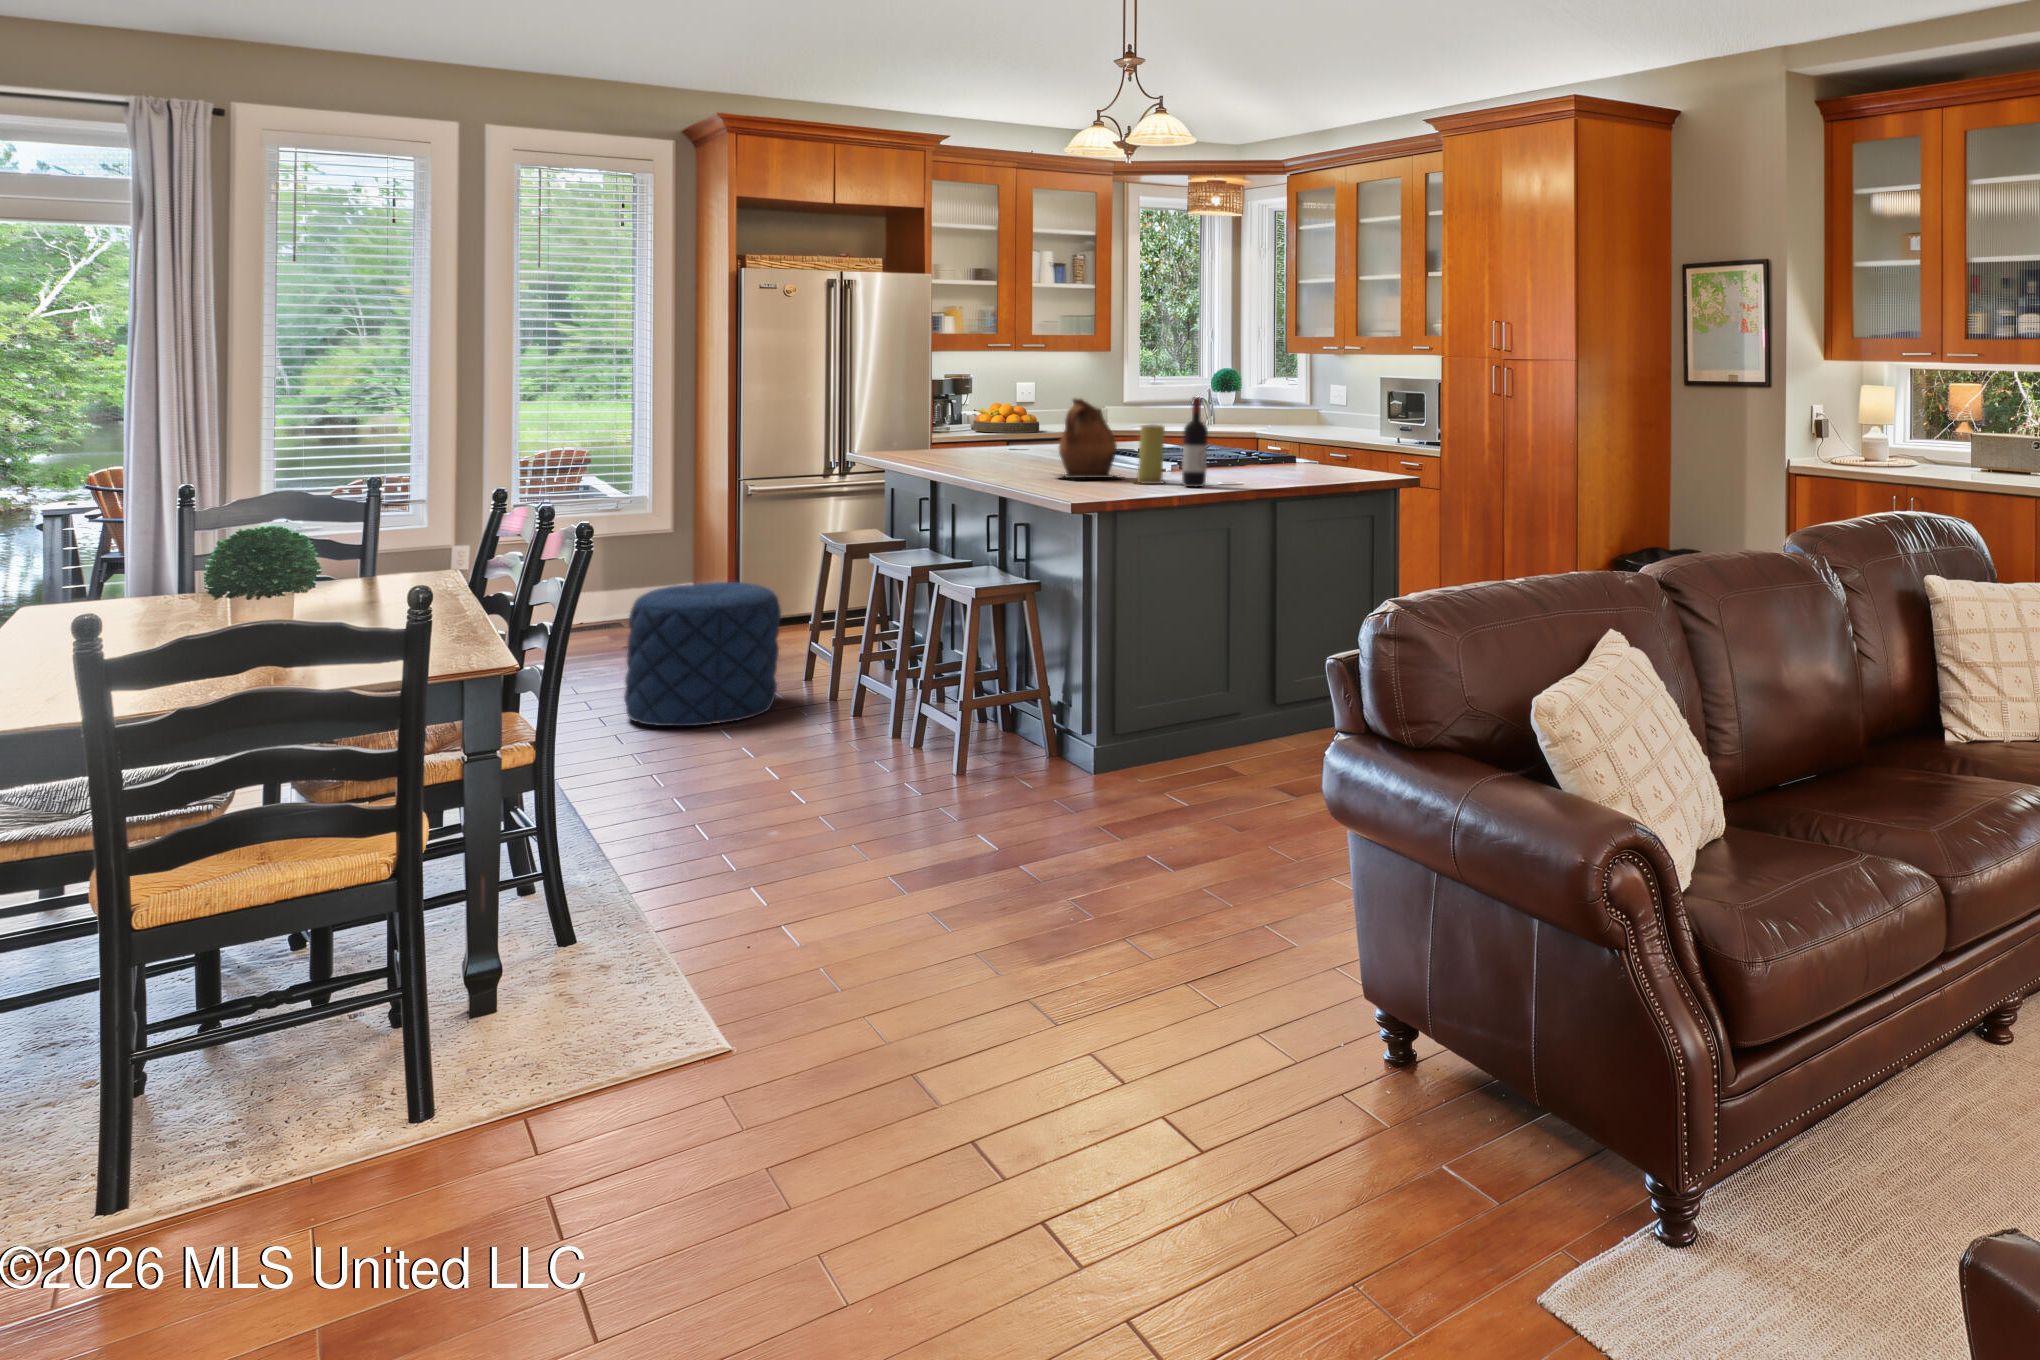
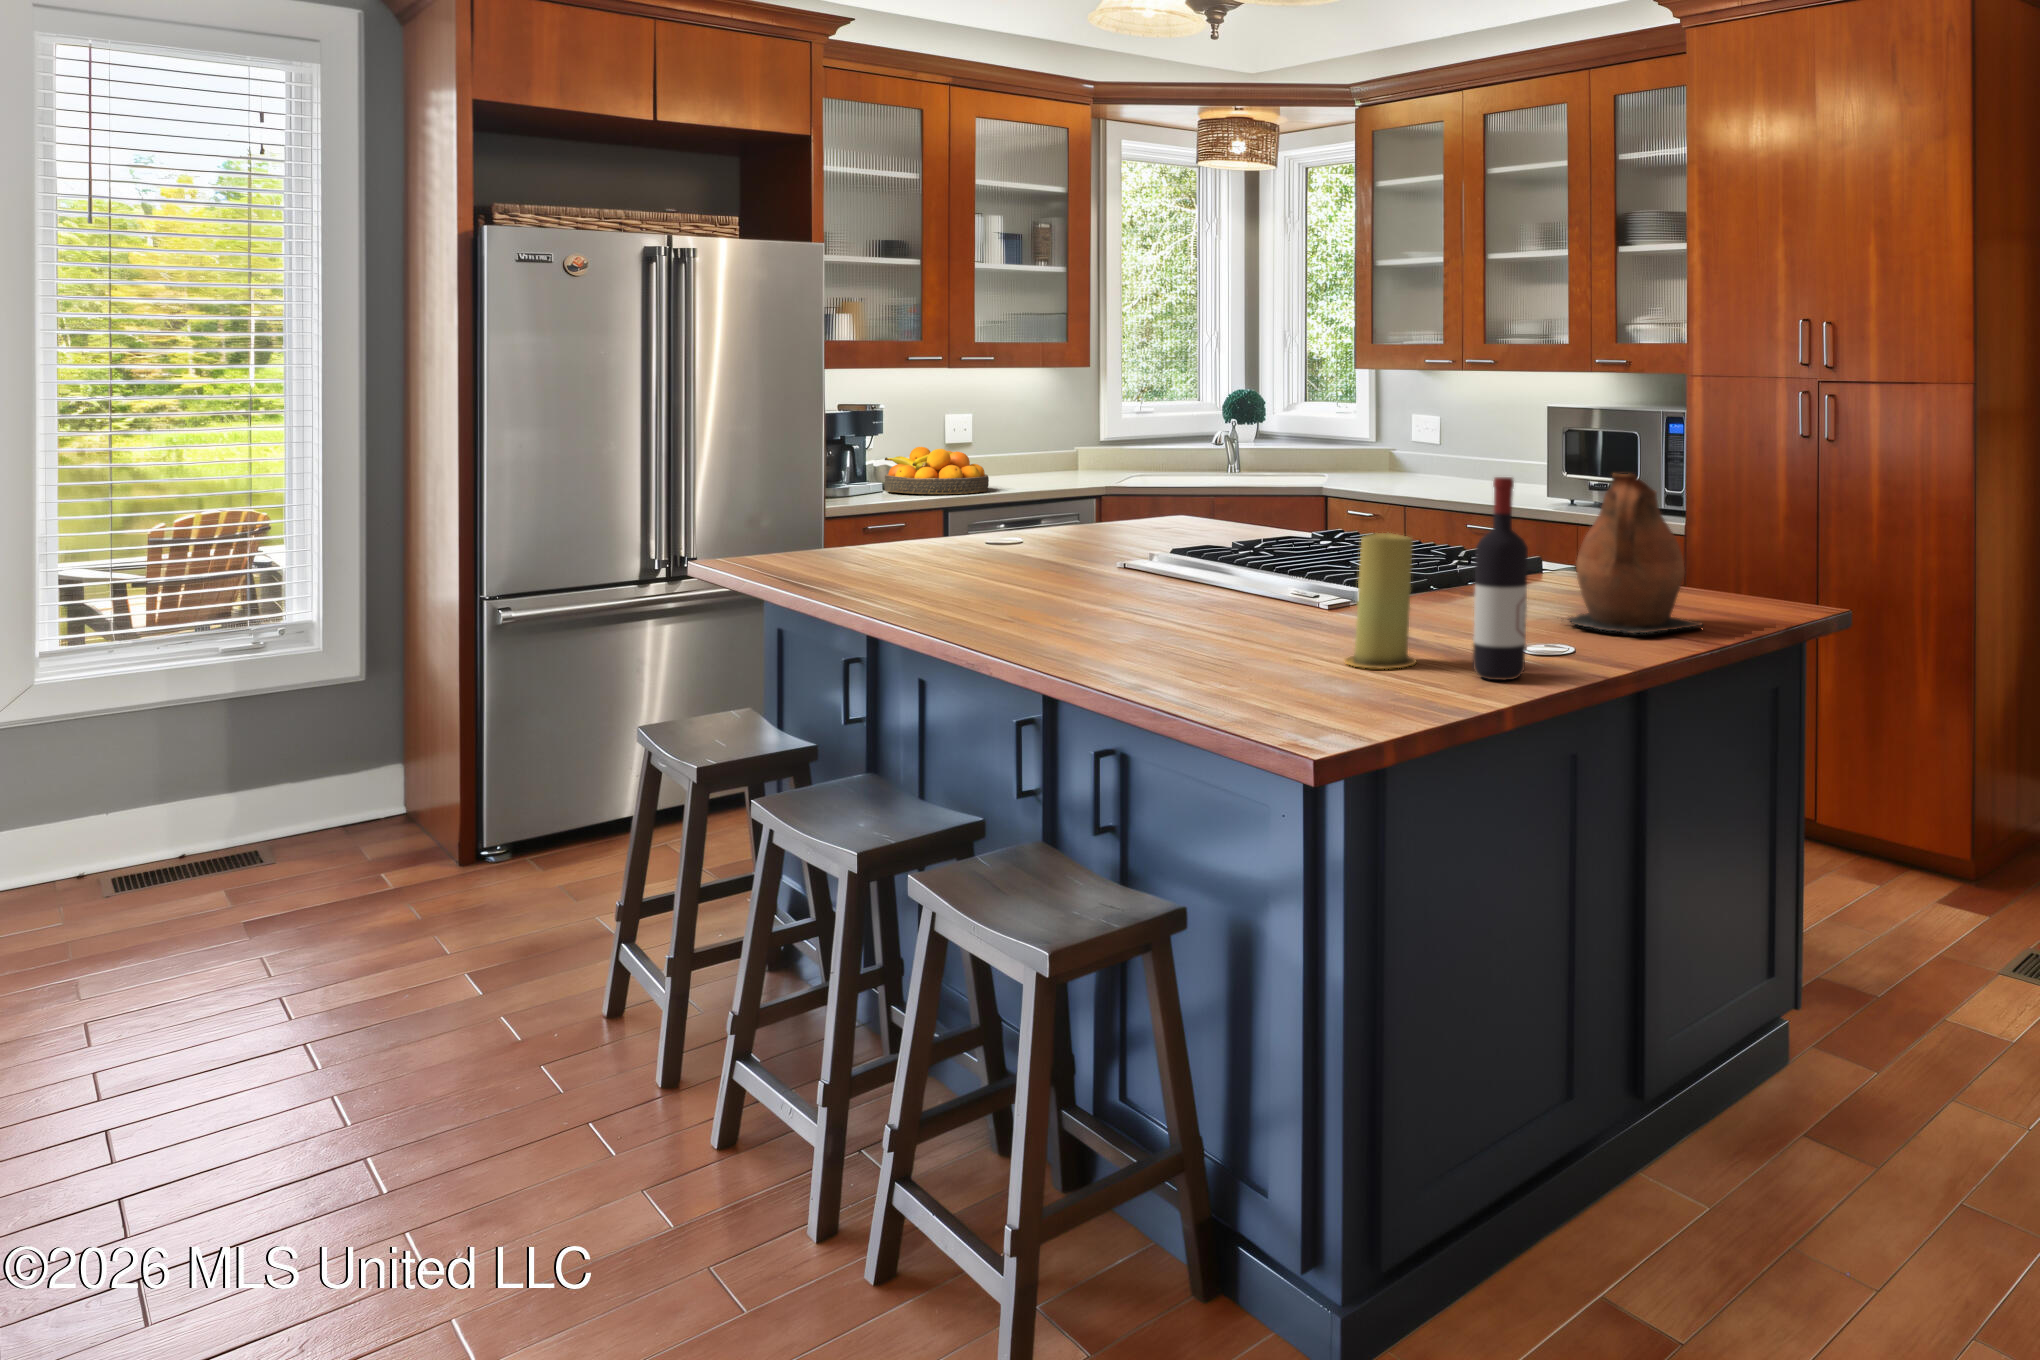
ceramic pitcher: present [1059,398,1124,478] -> present [1567,474,1702,633]
pouf: present [624,582,781,726] -> none [164,852,539,1227]

